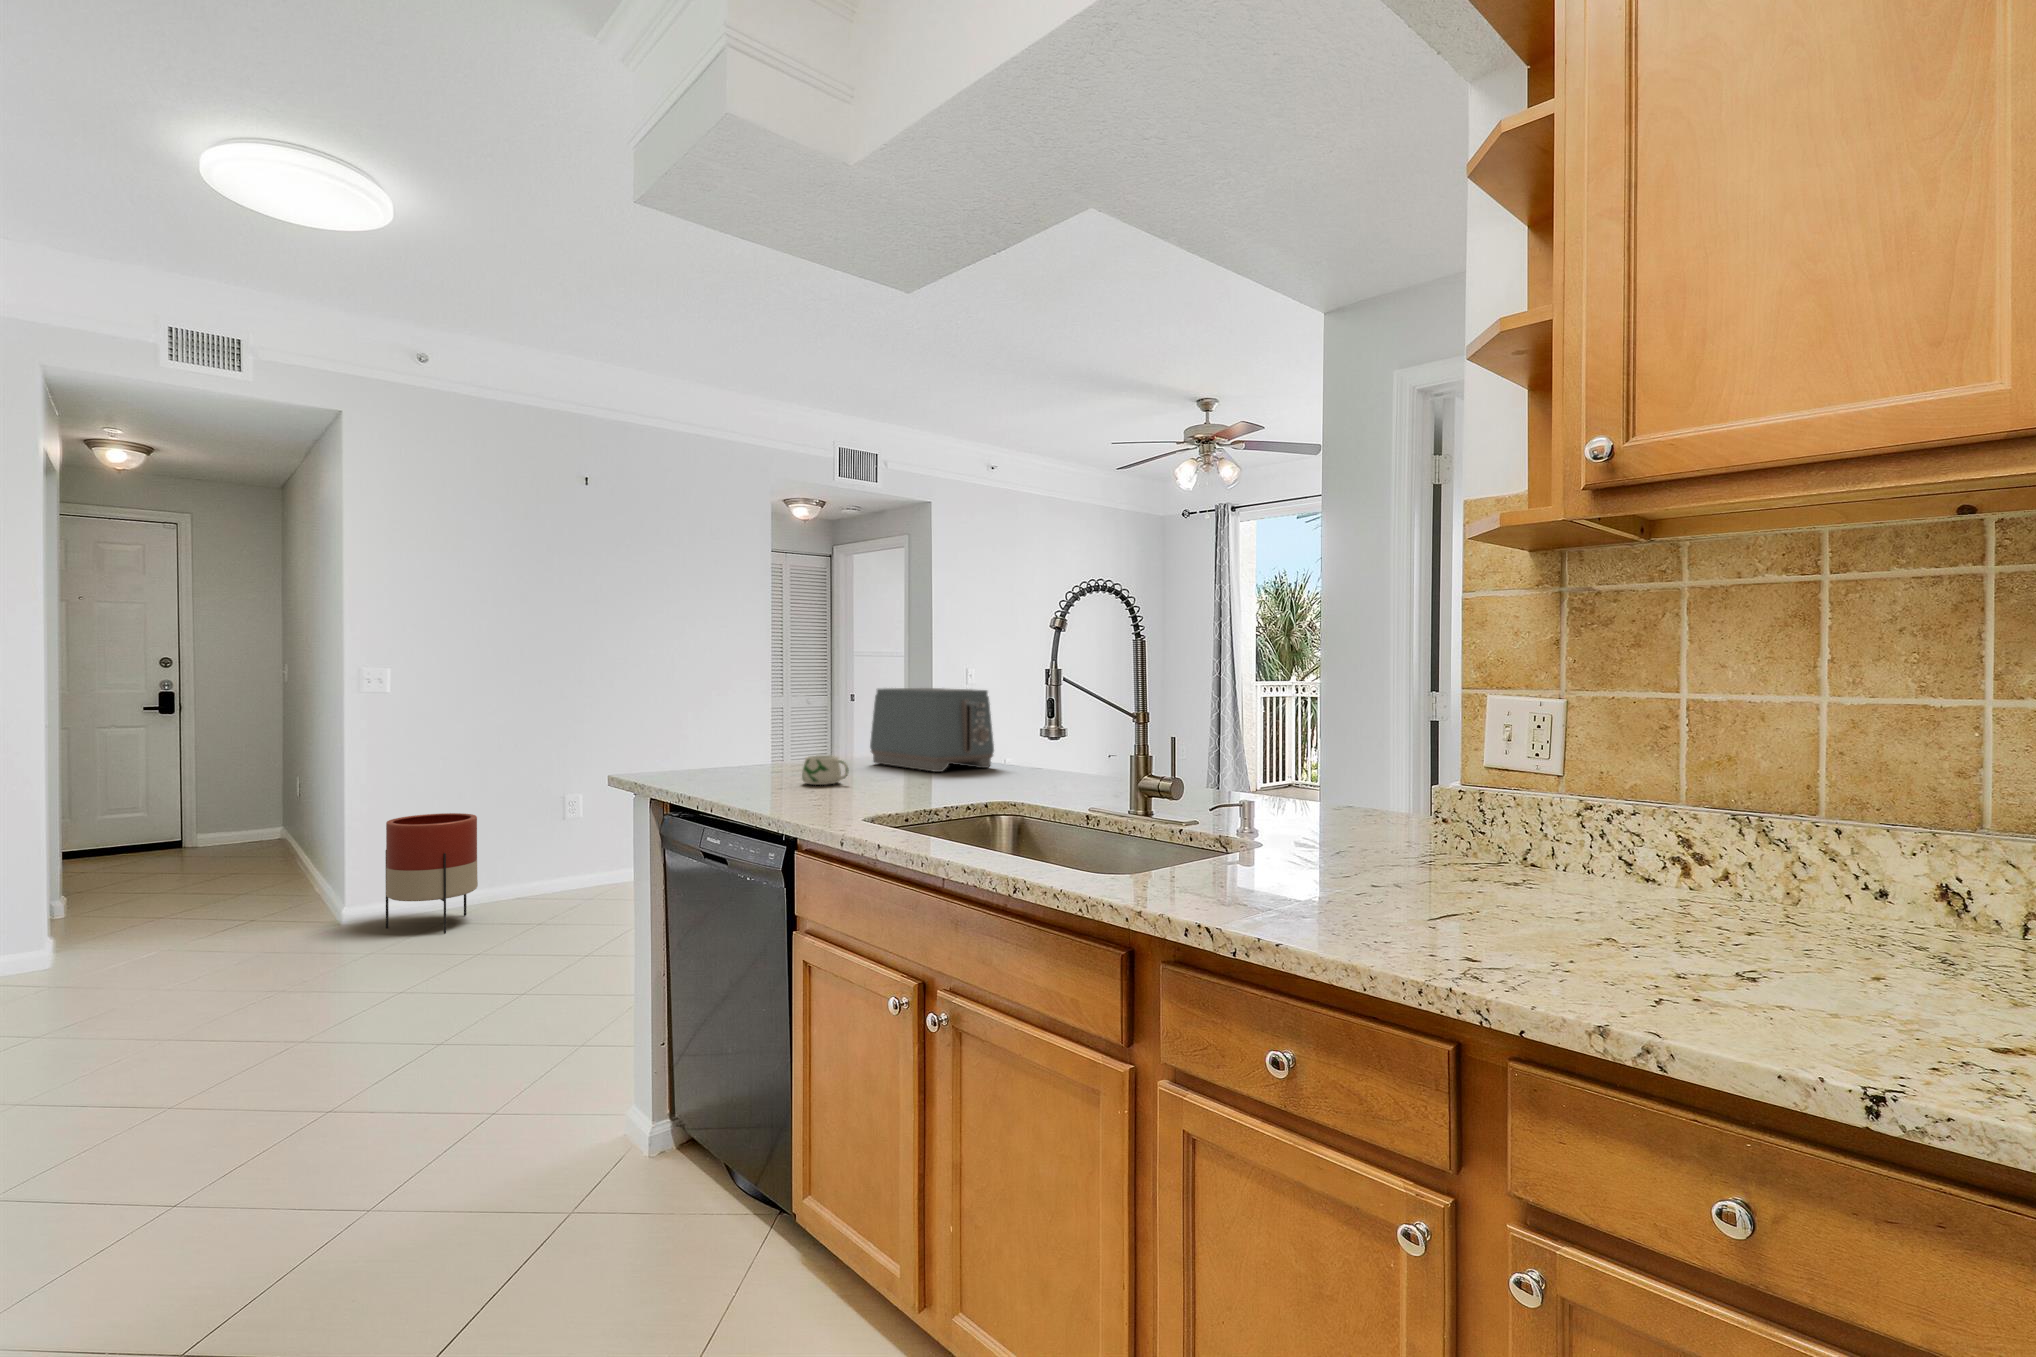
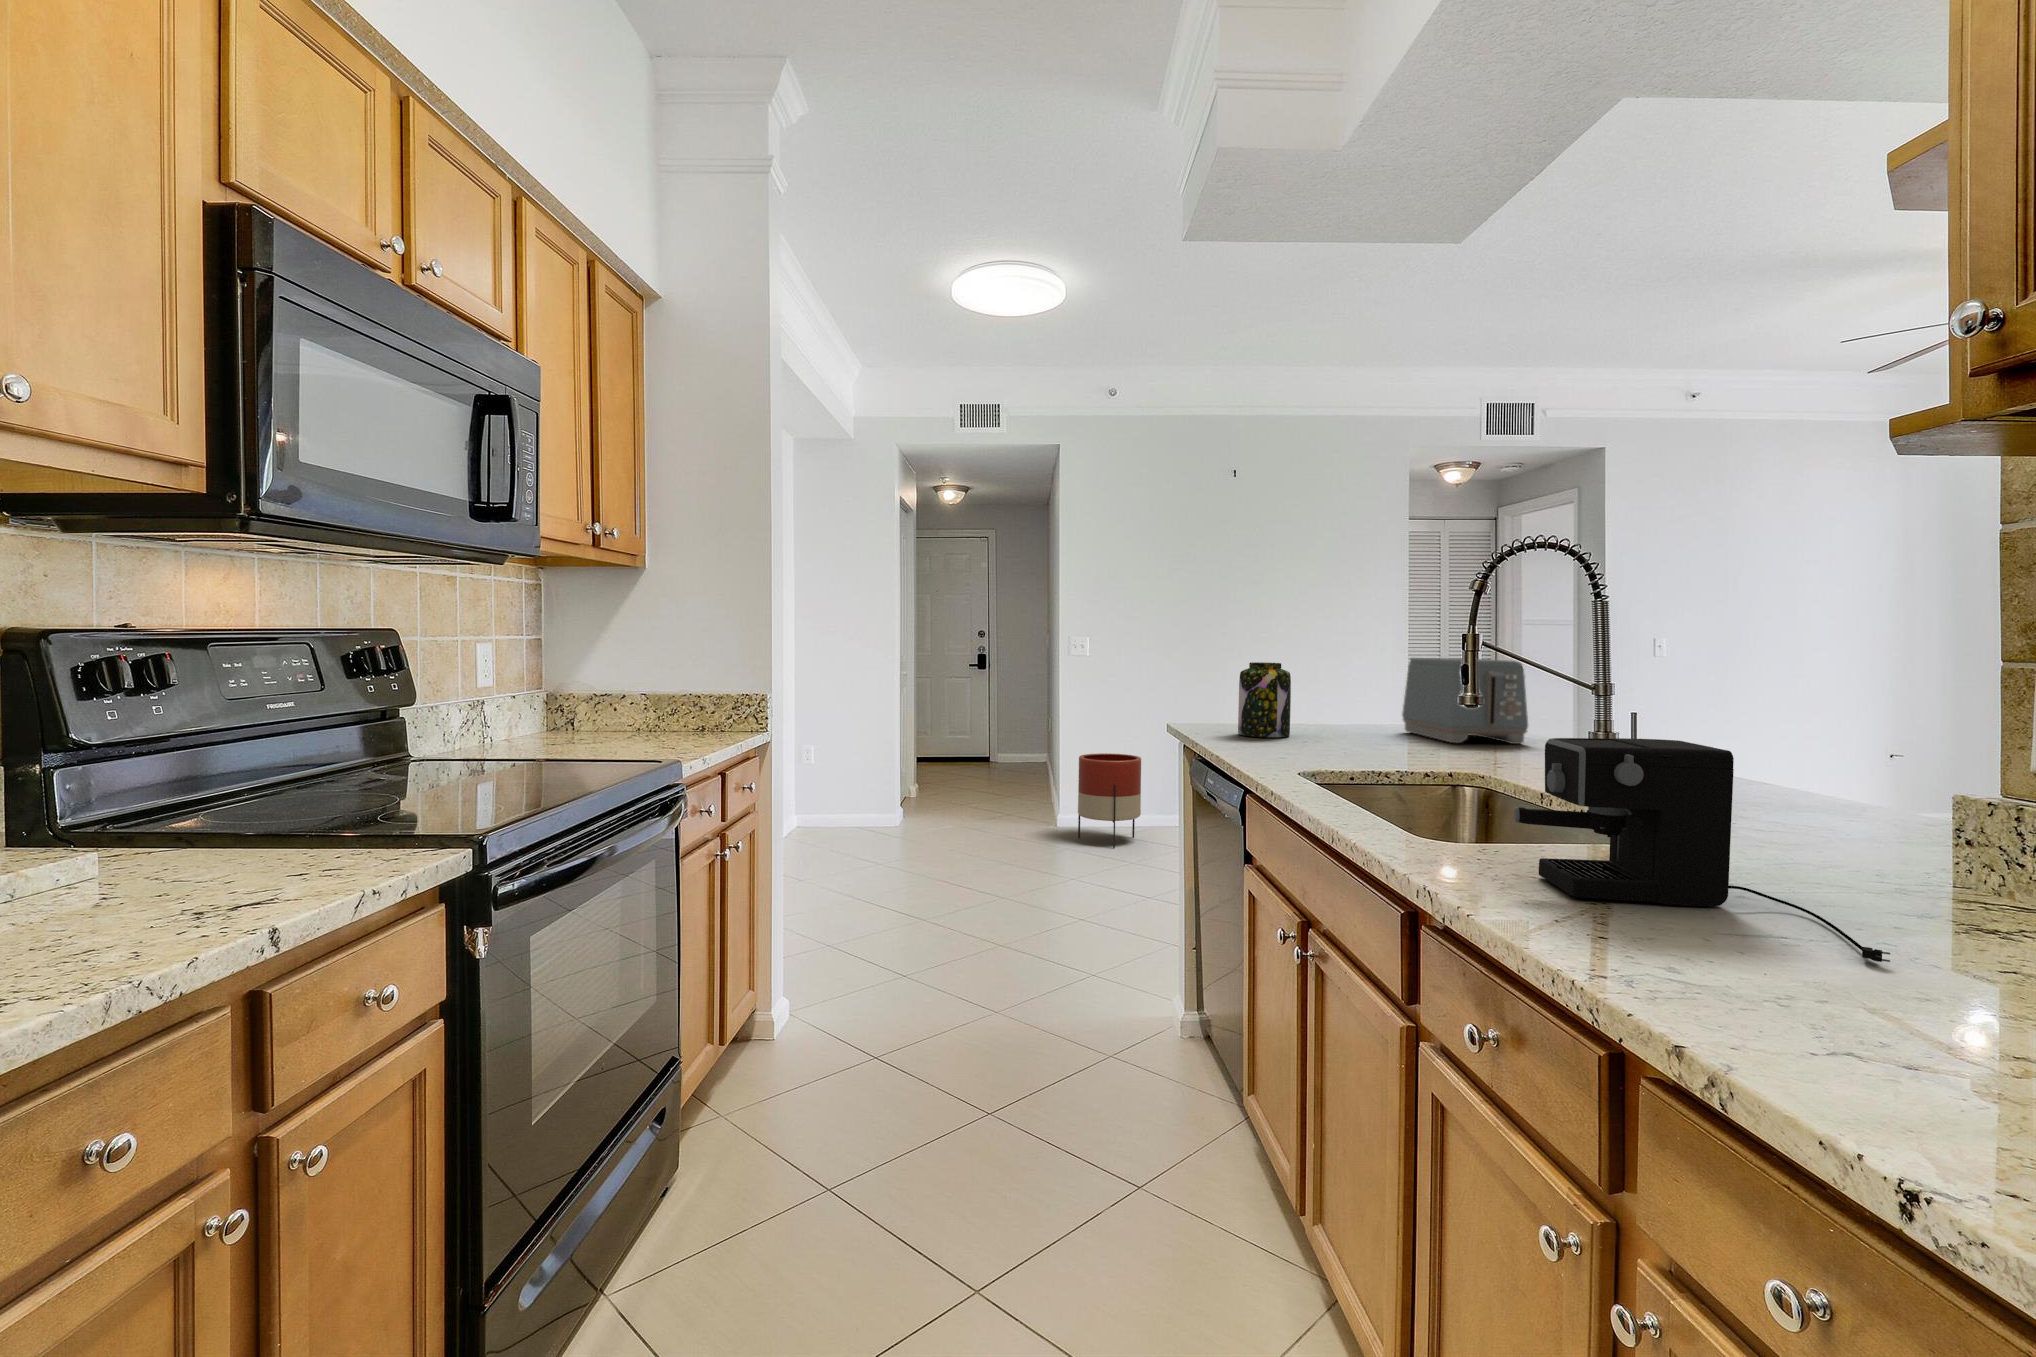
jar: none [718,698,776,782] -> present [1238,662,1291,737]
mug: present [802,755,849,785] -> none [1302,717,1342,744]
coffee maker: none [1248,763,1548,923] -> present [1514,738,1890,962]

